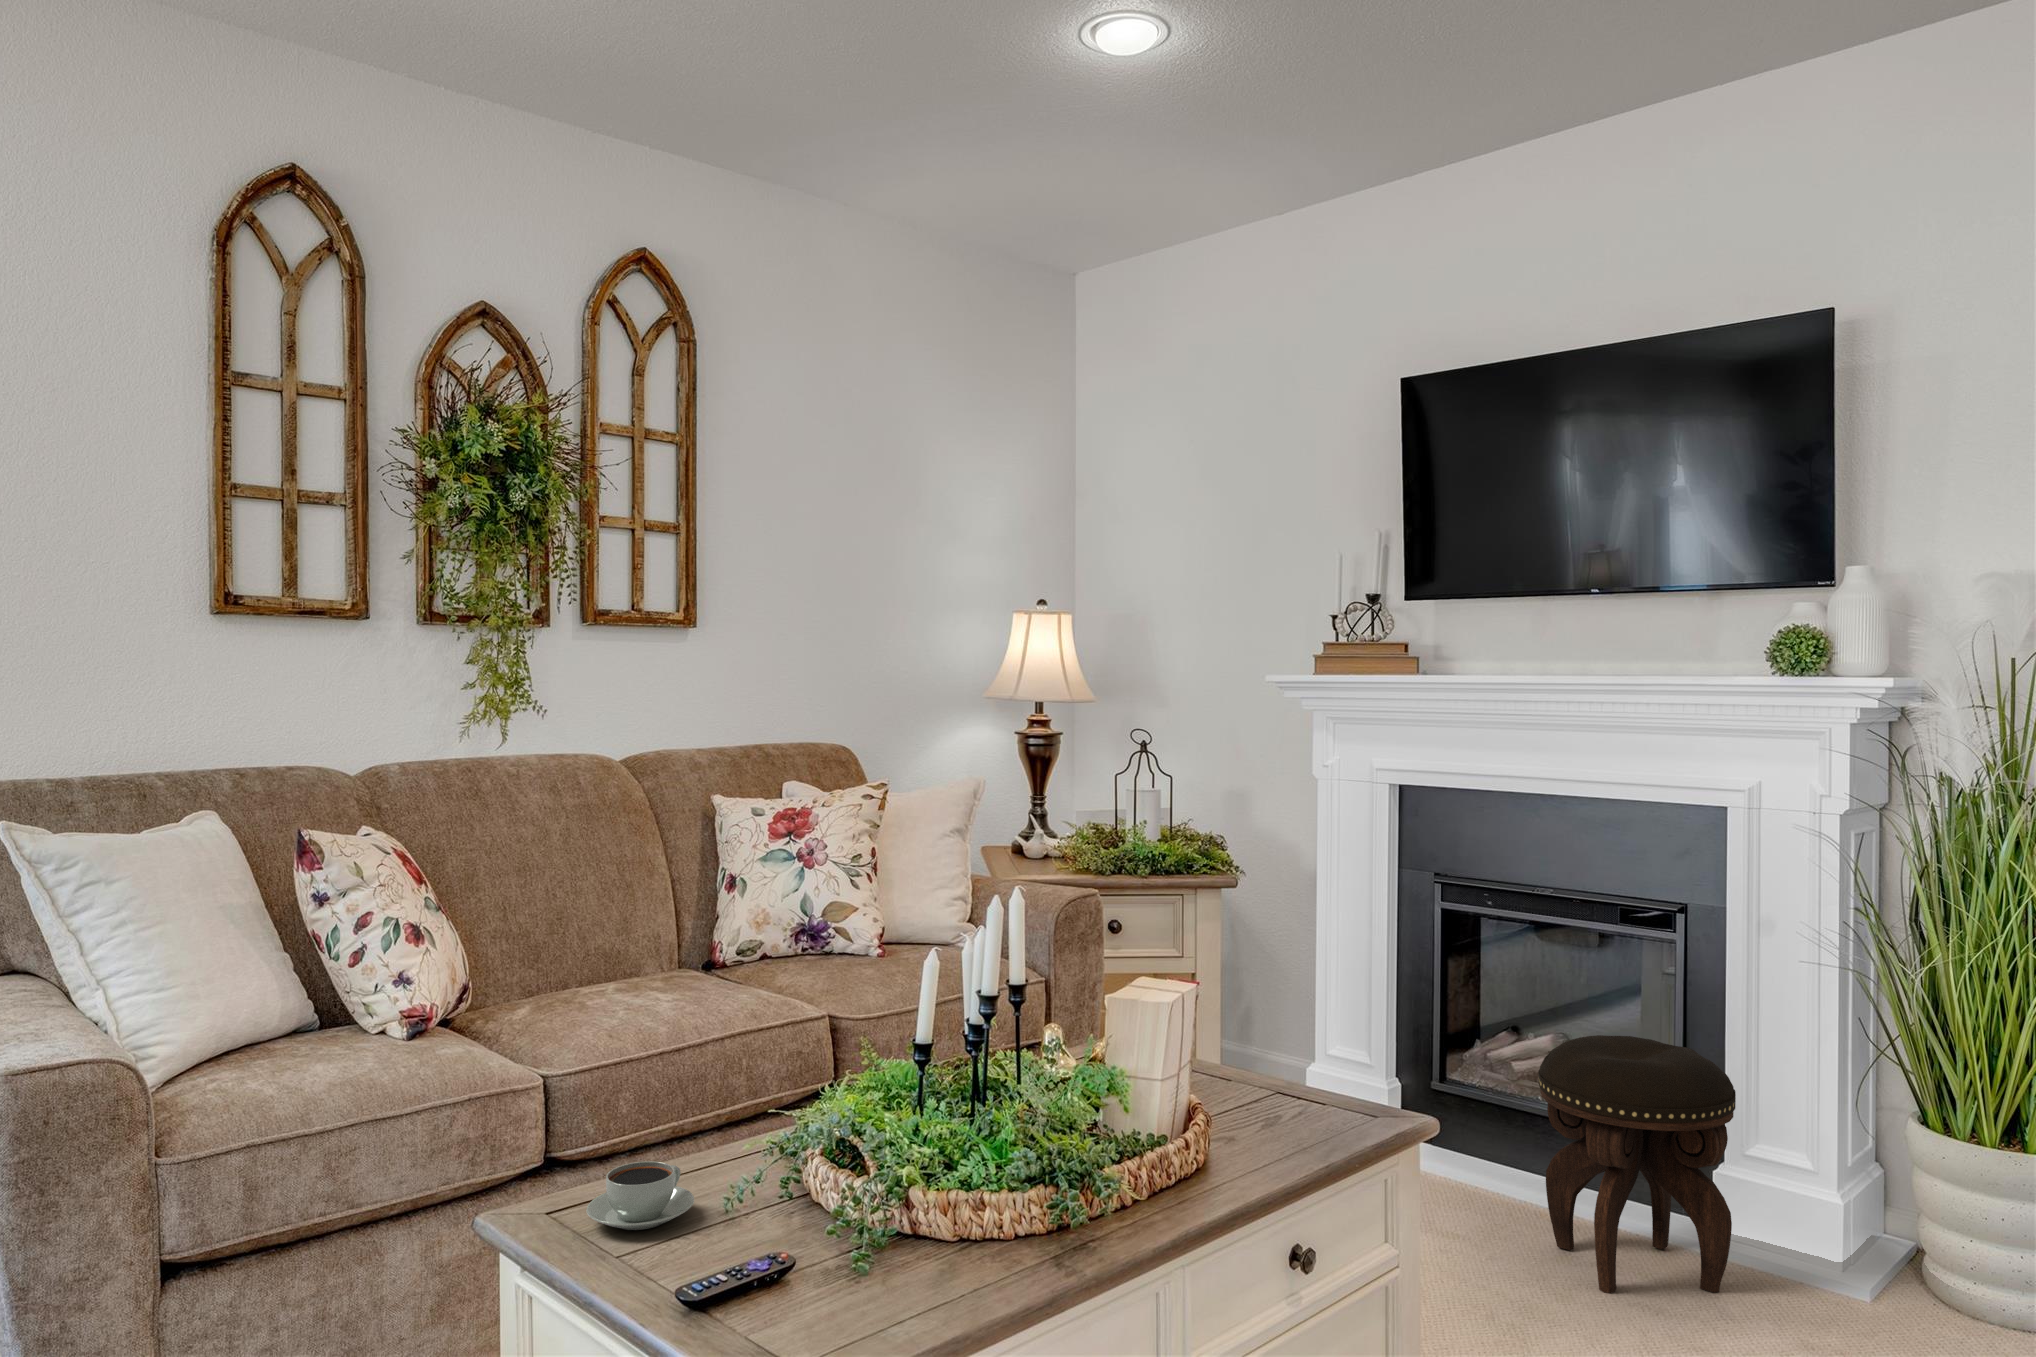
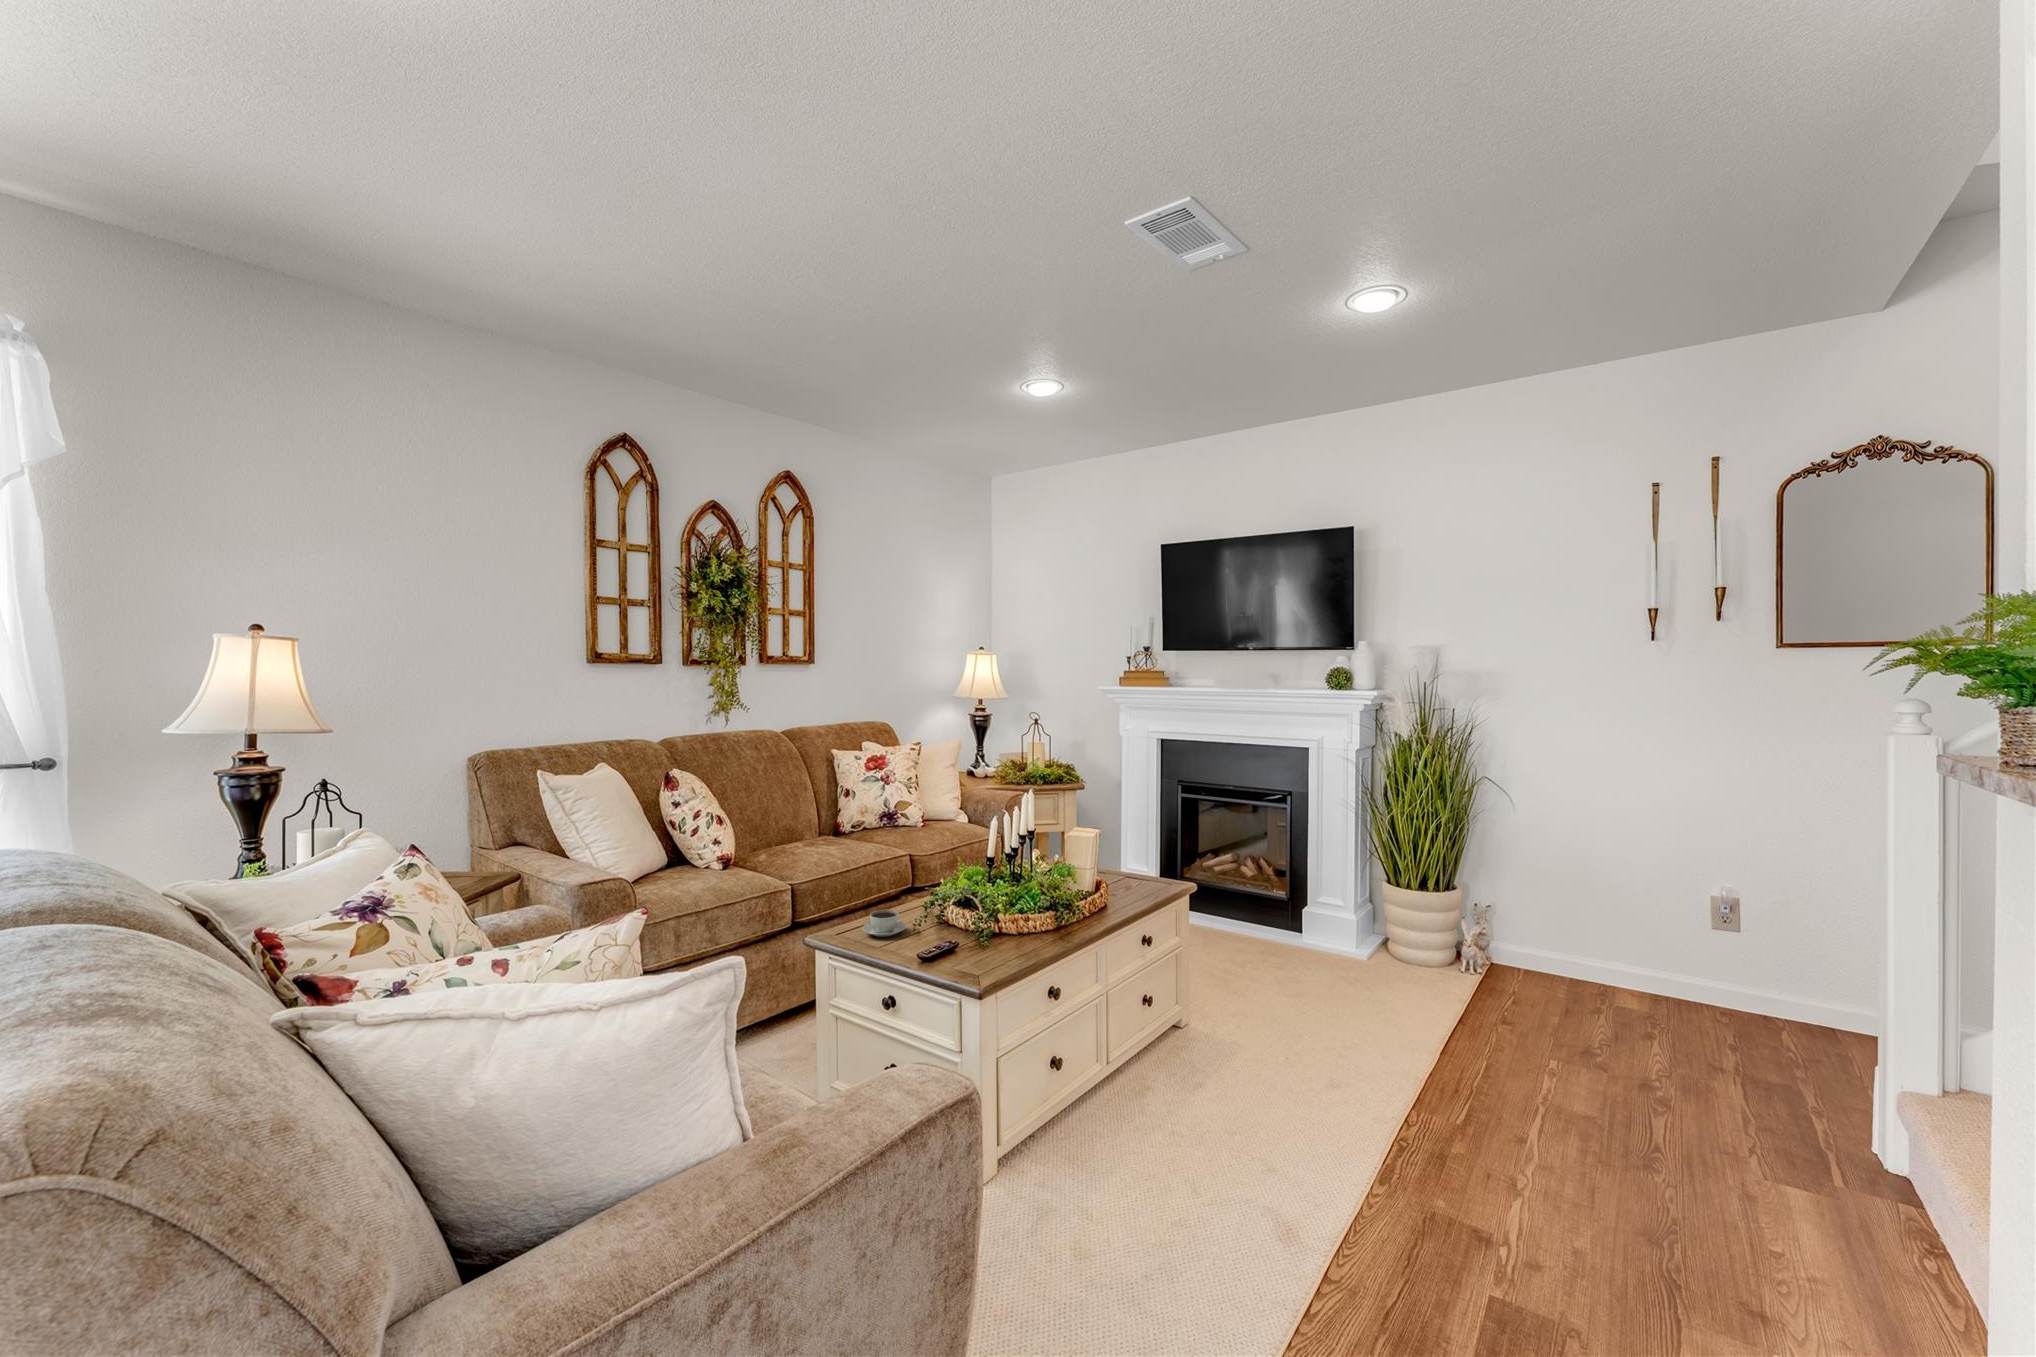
footstool: present [1538,1035,1736,1293] -> none [1229,852,1313,964]

